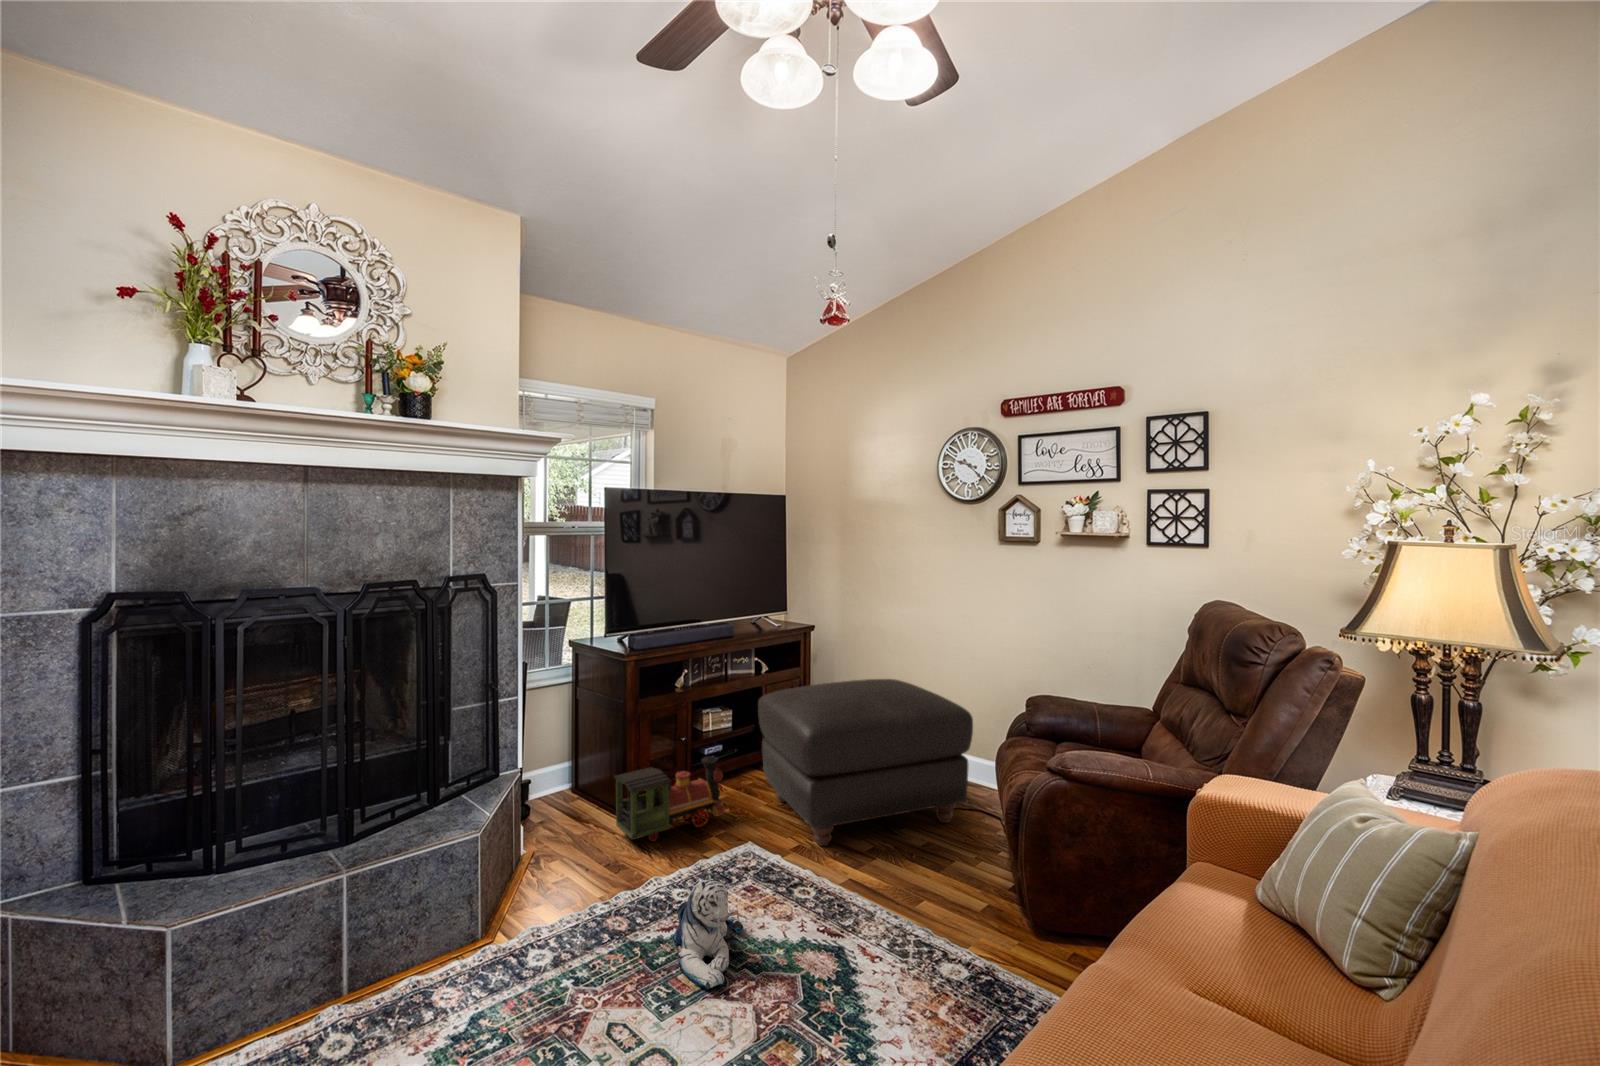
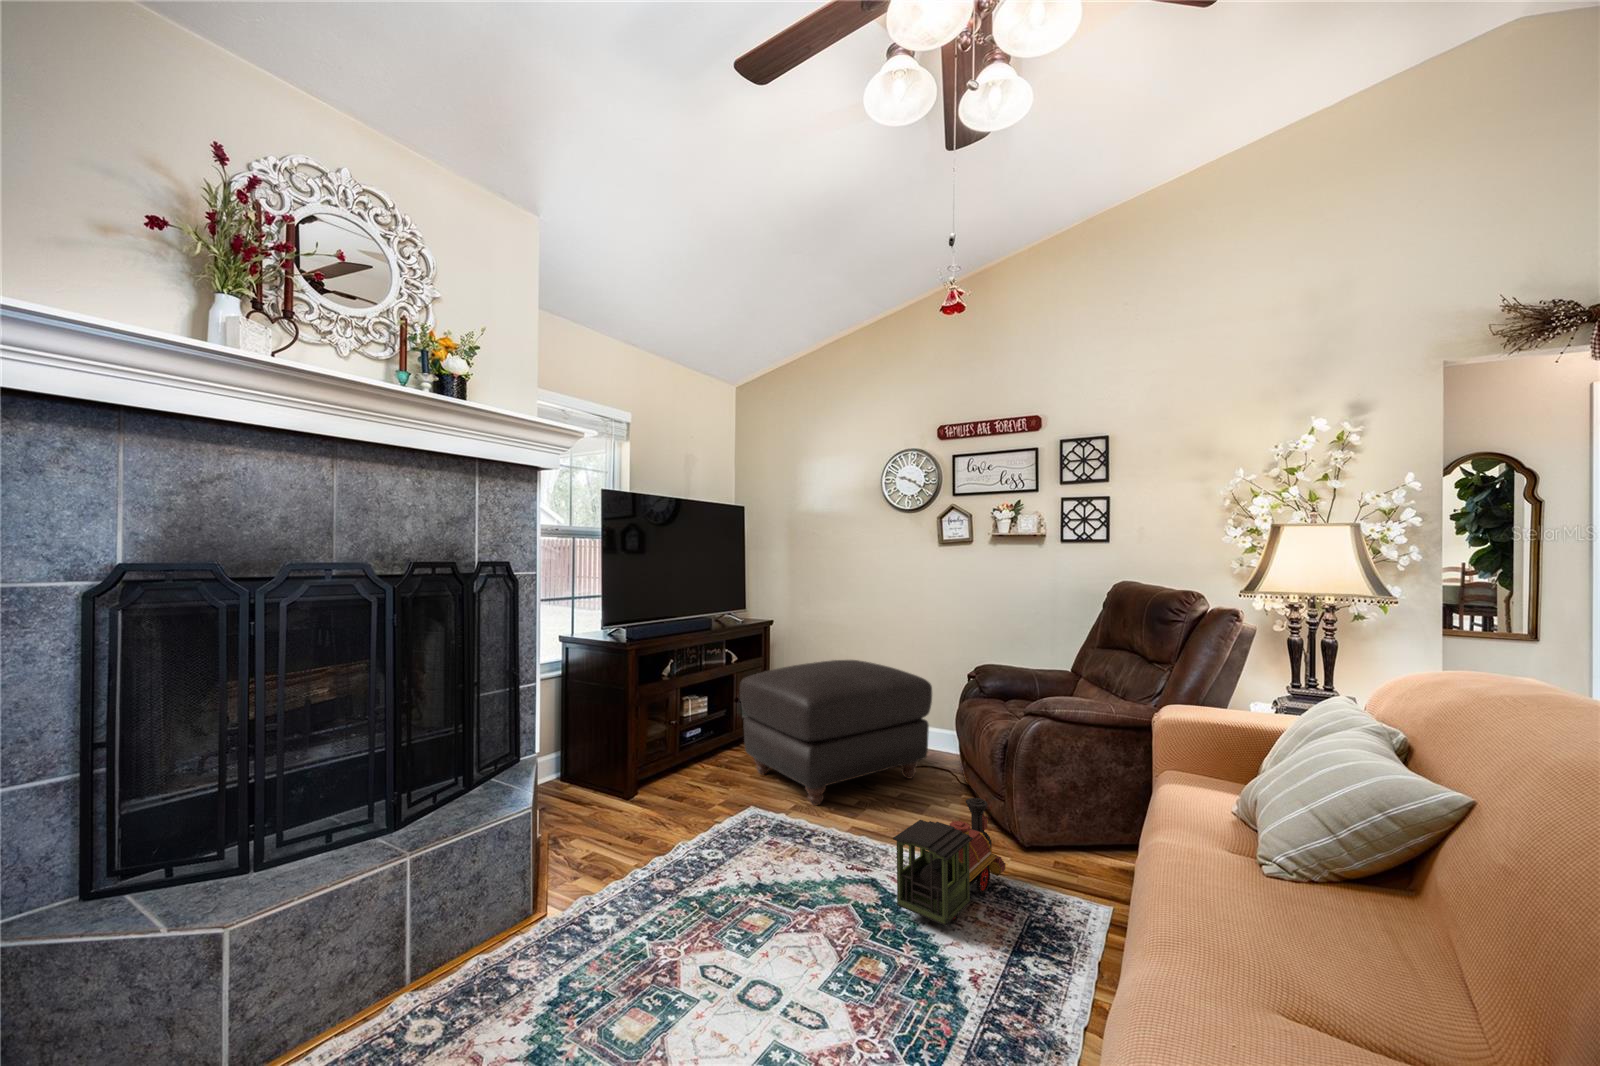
toy train: present [614,756,726,842] -> present [893,798,1006,926]
plush toy: present [672,879,744,989] -> none [722,830,790,928]

